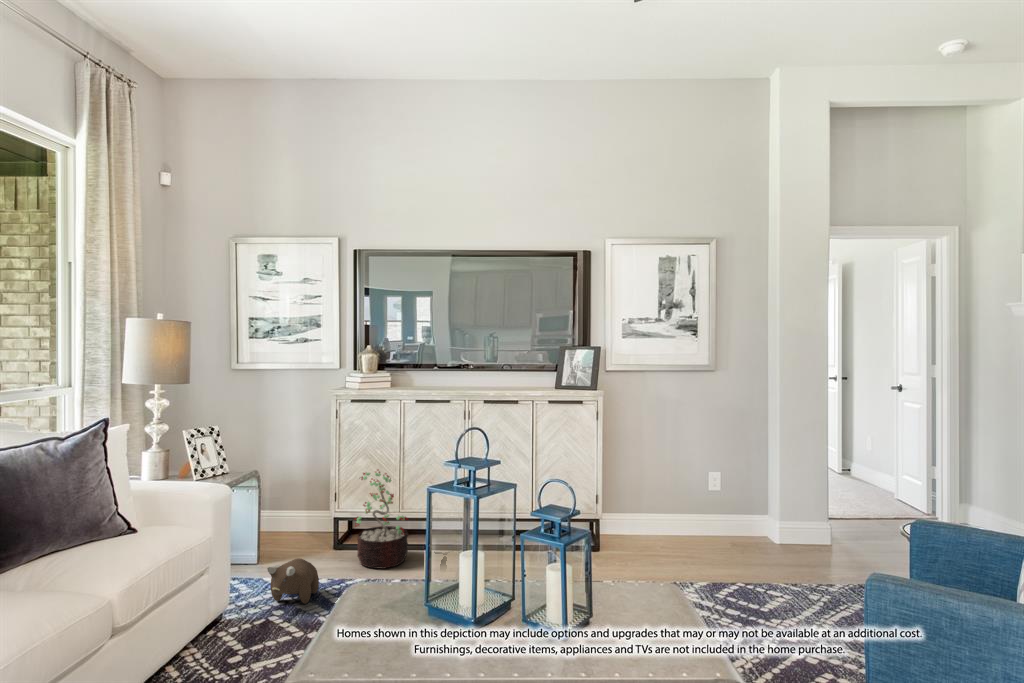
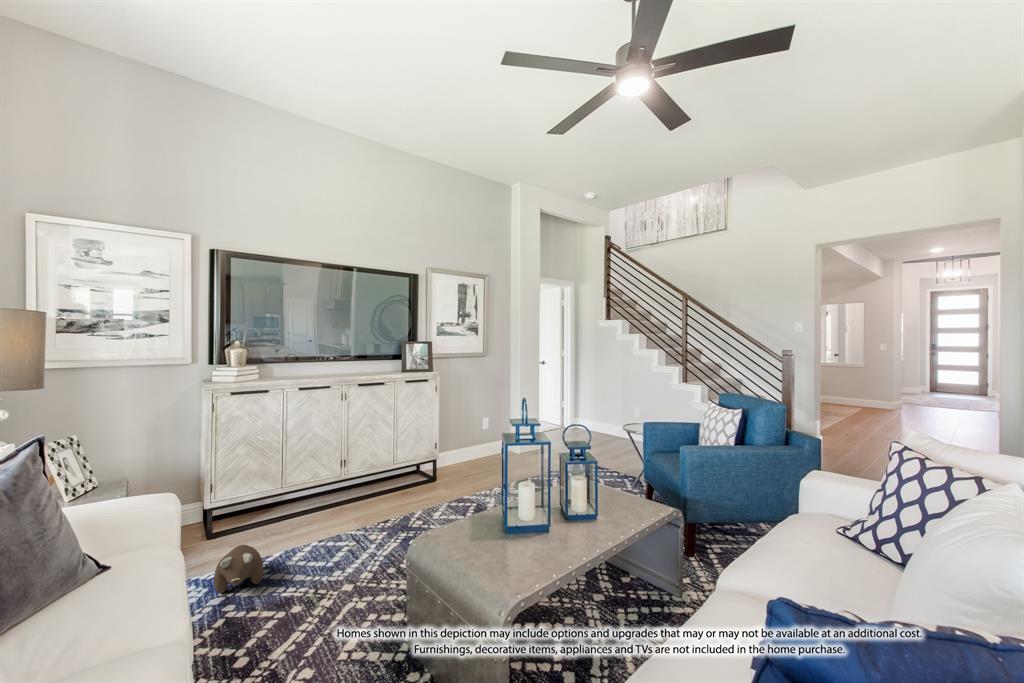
decorative plant: present [355,470,408,569] -> none [250,450,312,537]

